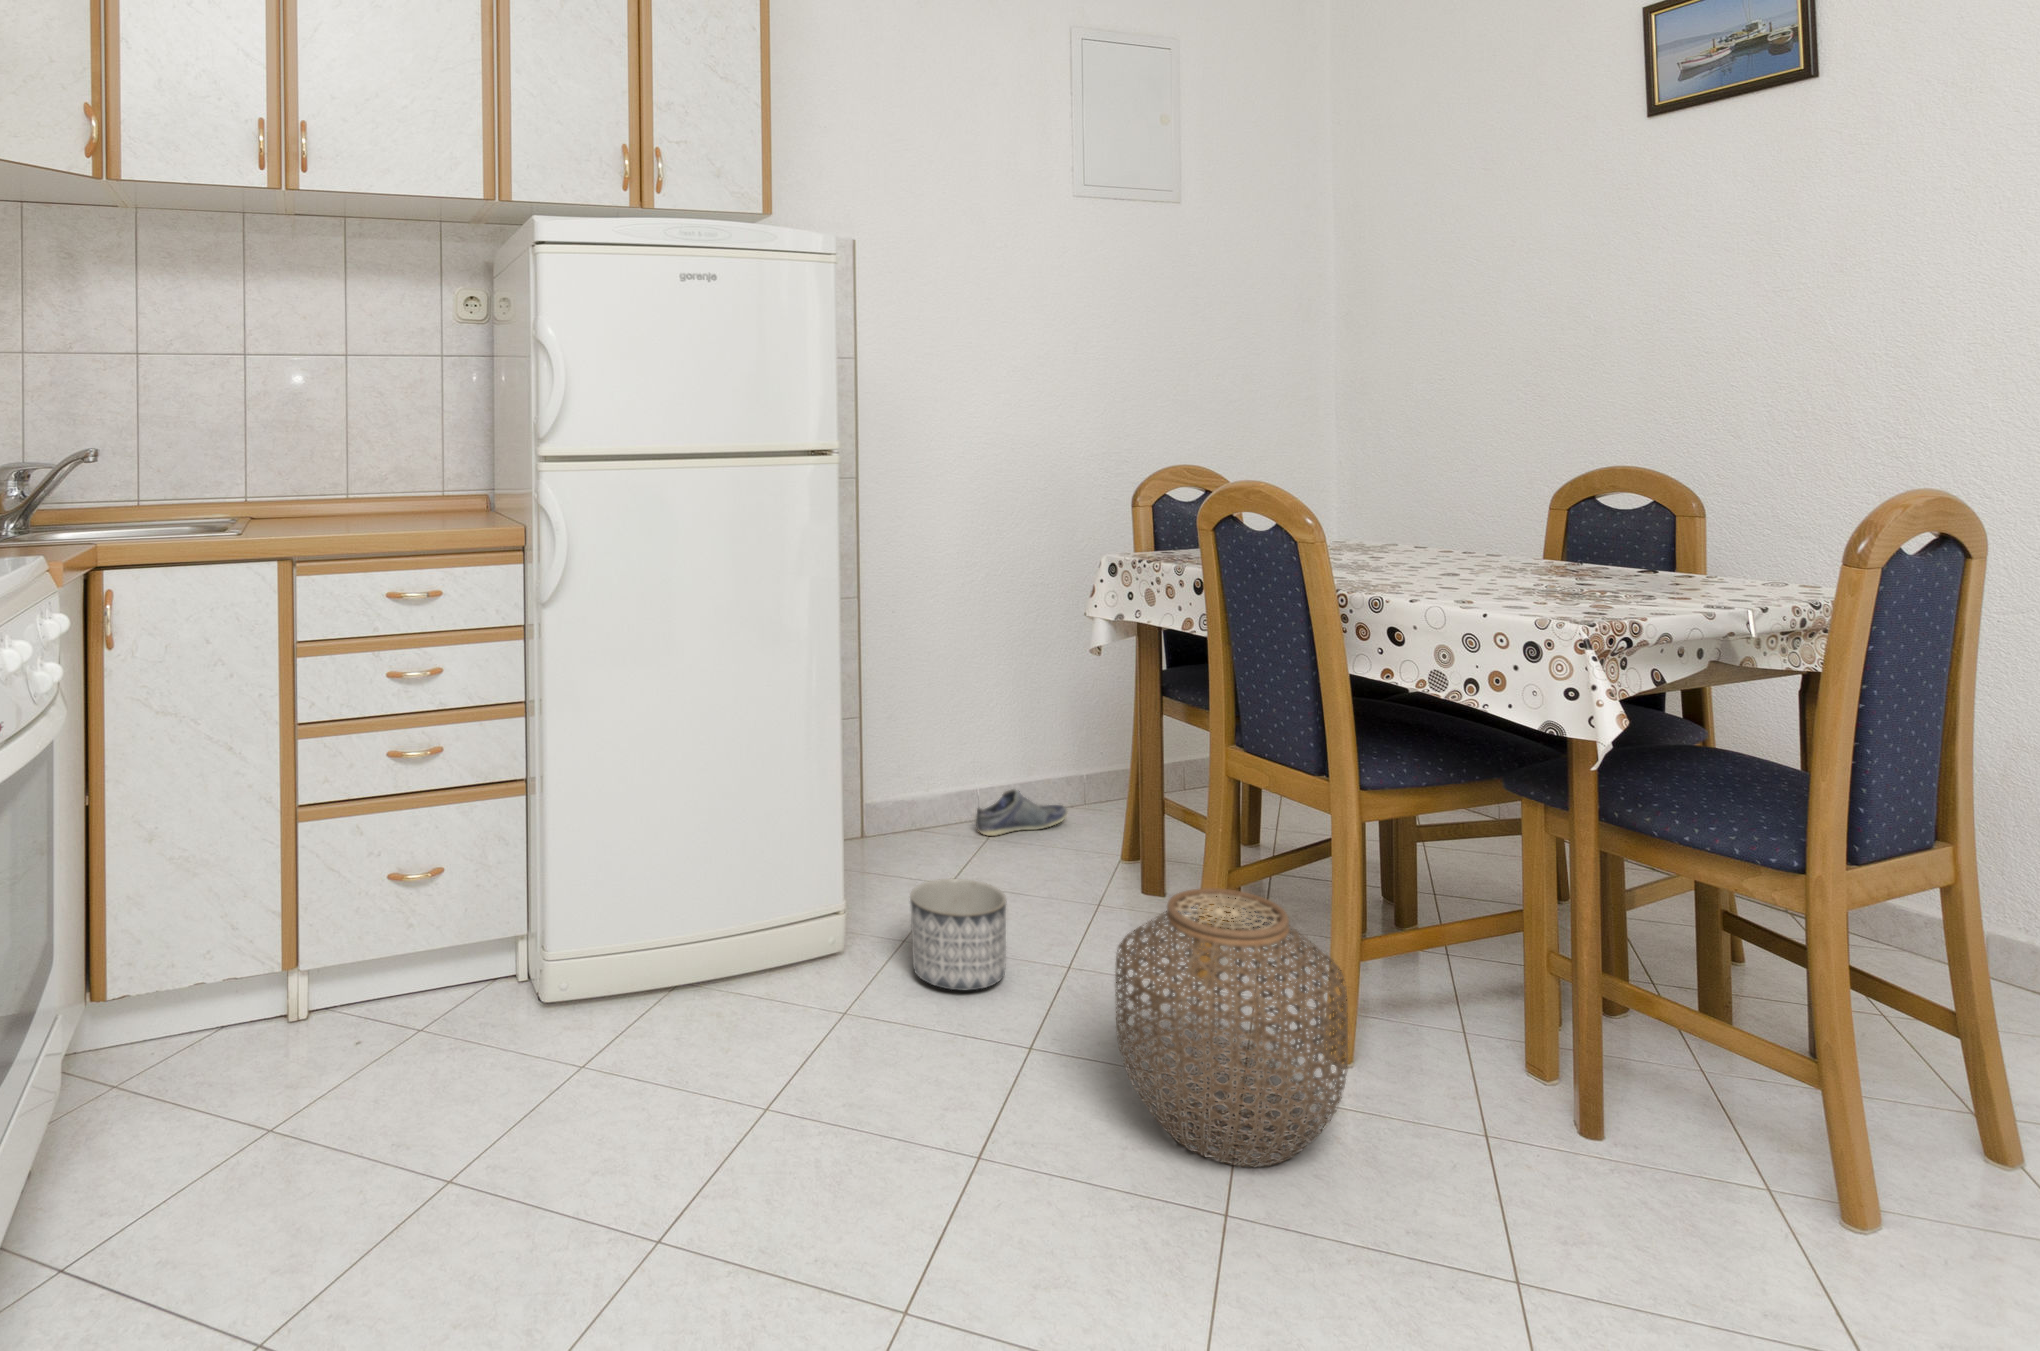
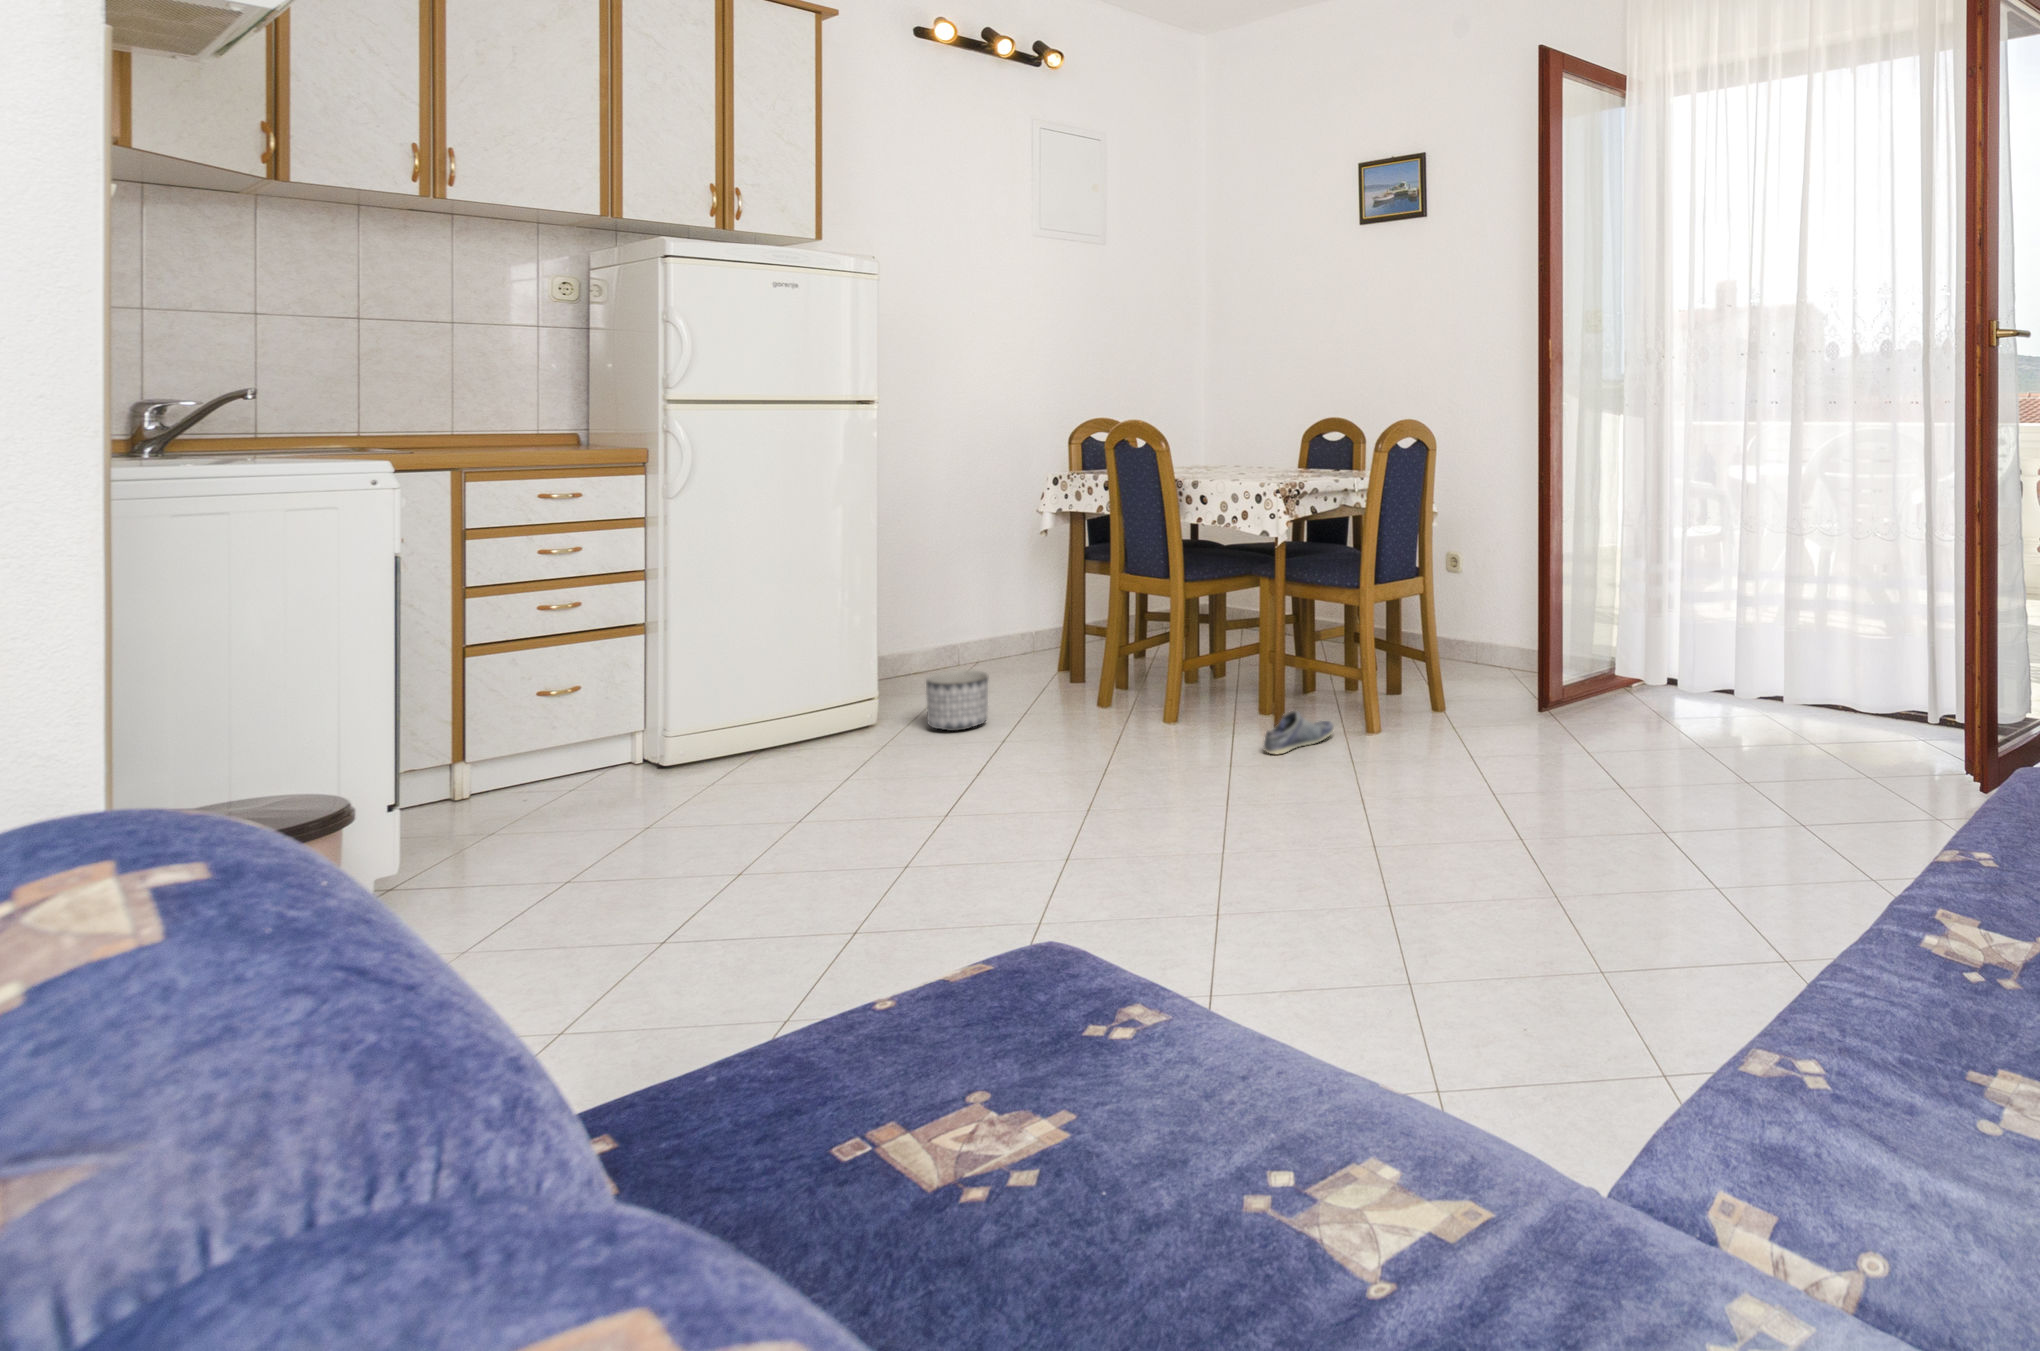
shoe: present [976,789,1068,836] -> present [1264,710,1334,754]
woven basket: present [1116,888,1348,1167] -> none [1054,632,1169,760]

